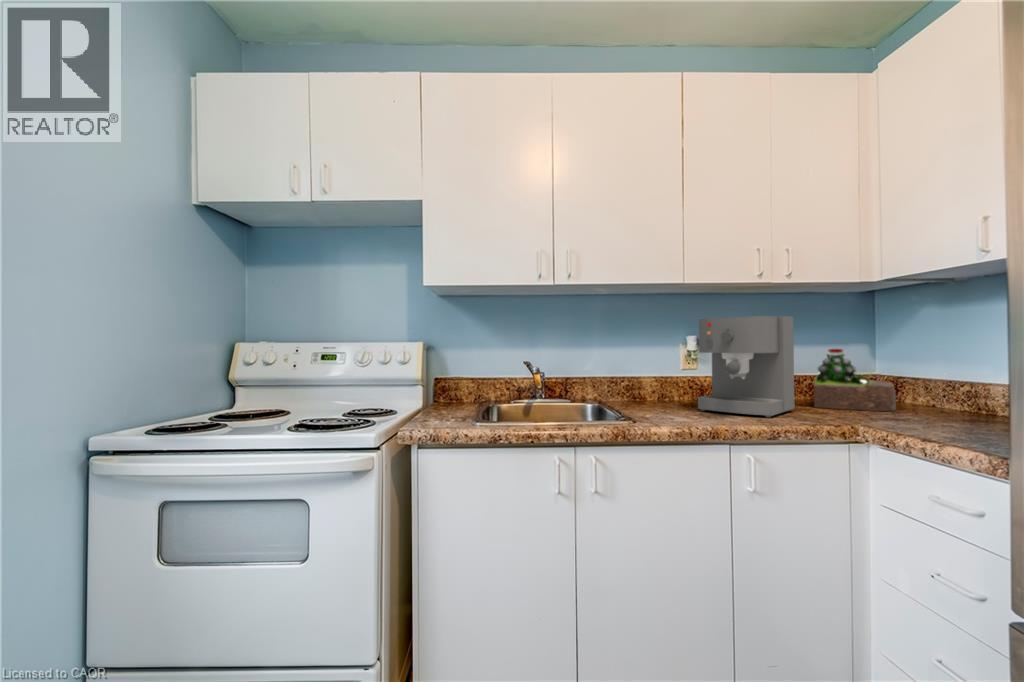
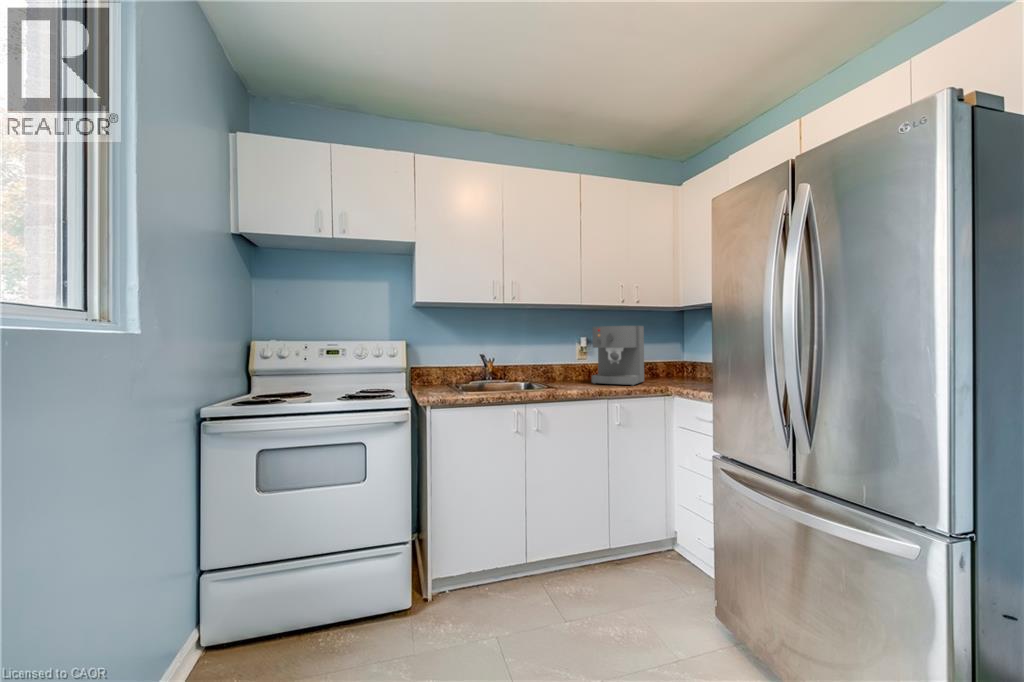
succulent plant: present [814,349,896,411] -> none [654,345,695,381]

